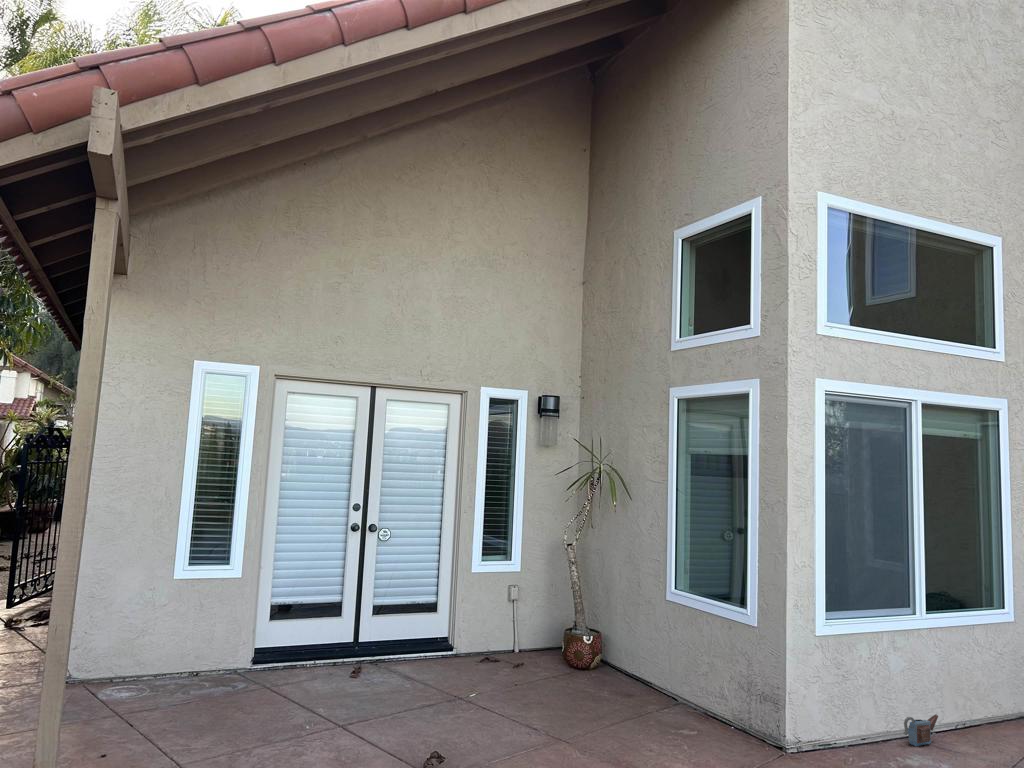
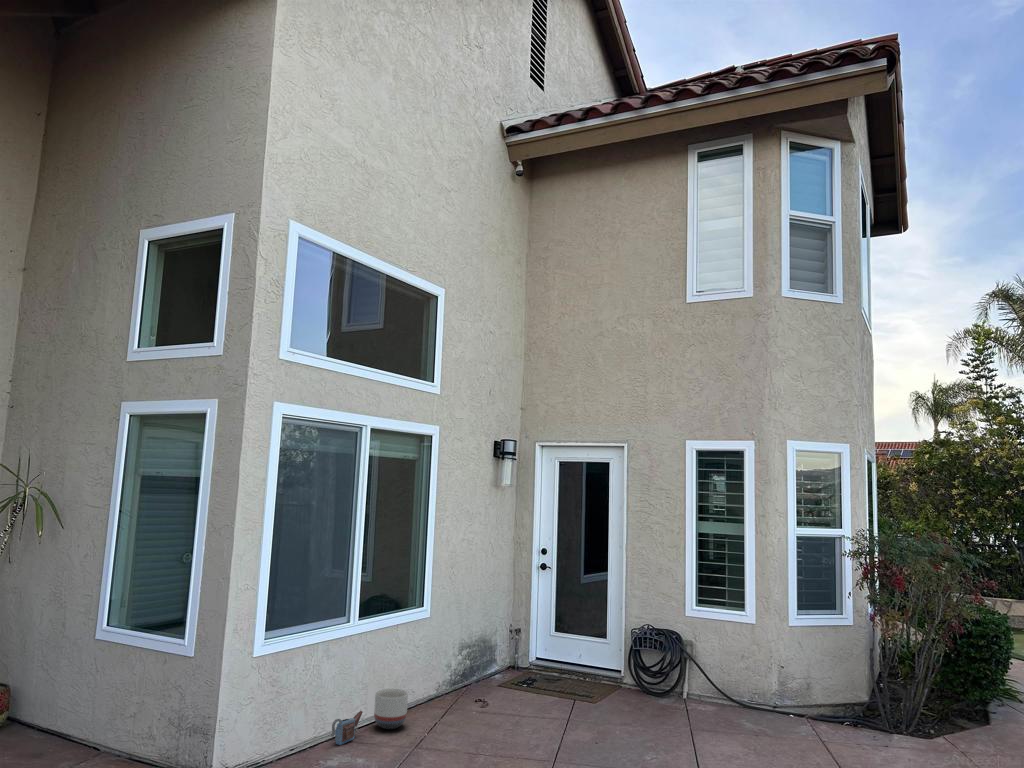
planter: none [952,697,995,743] -> present [374,689,408,729]

